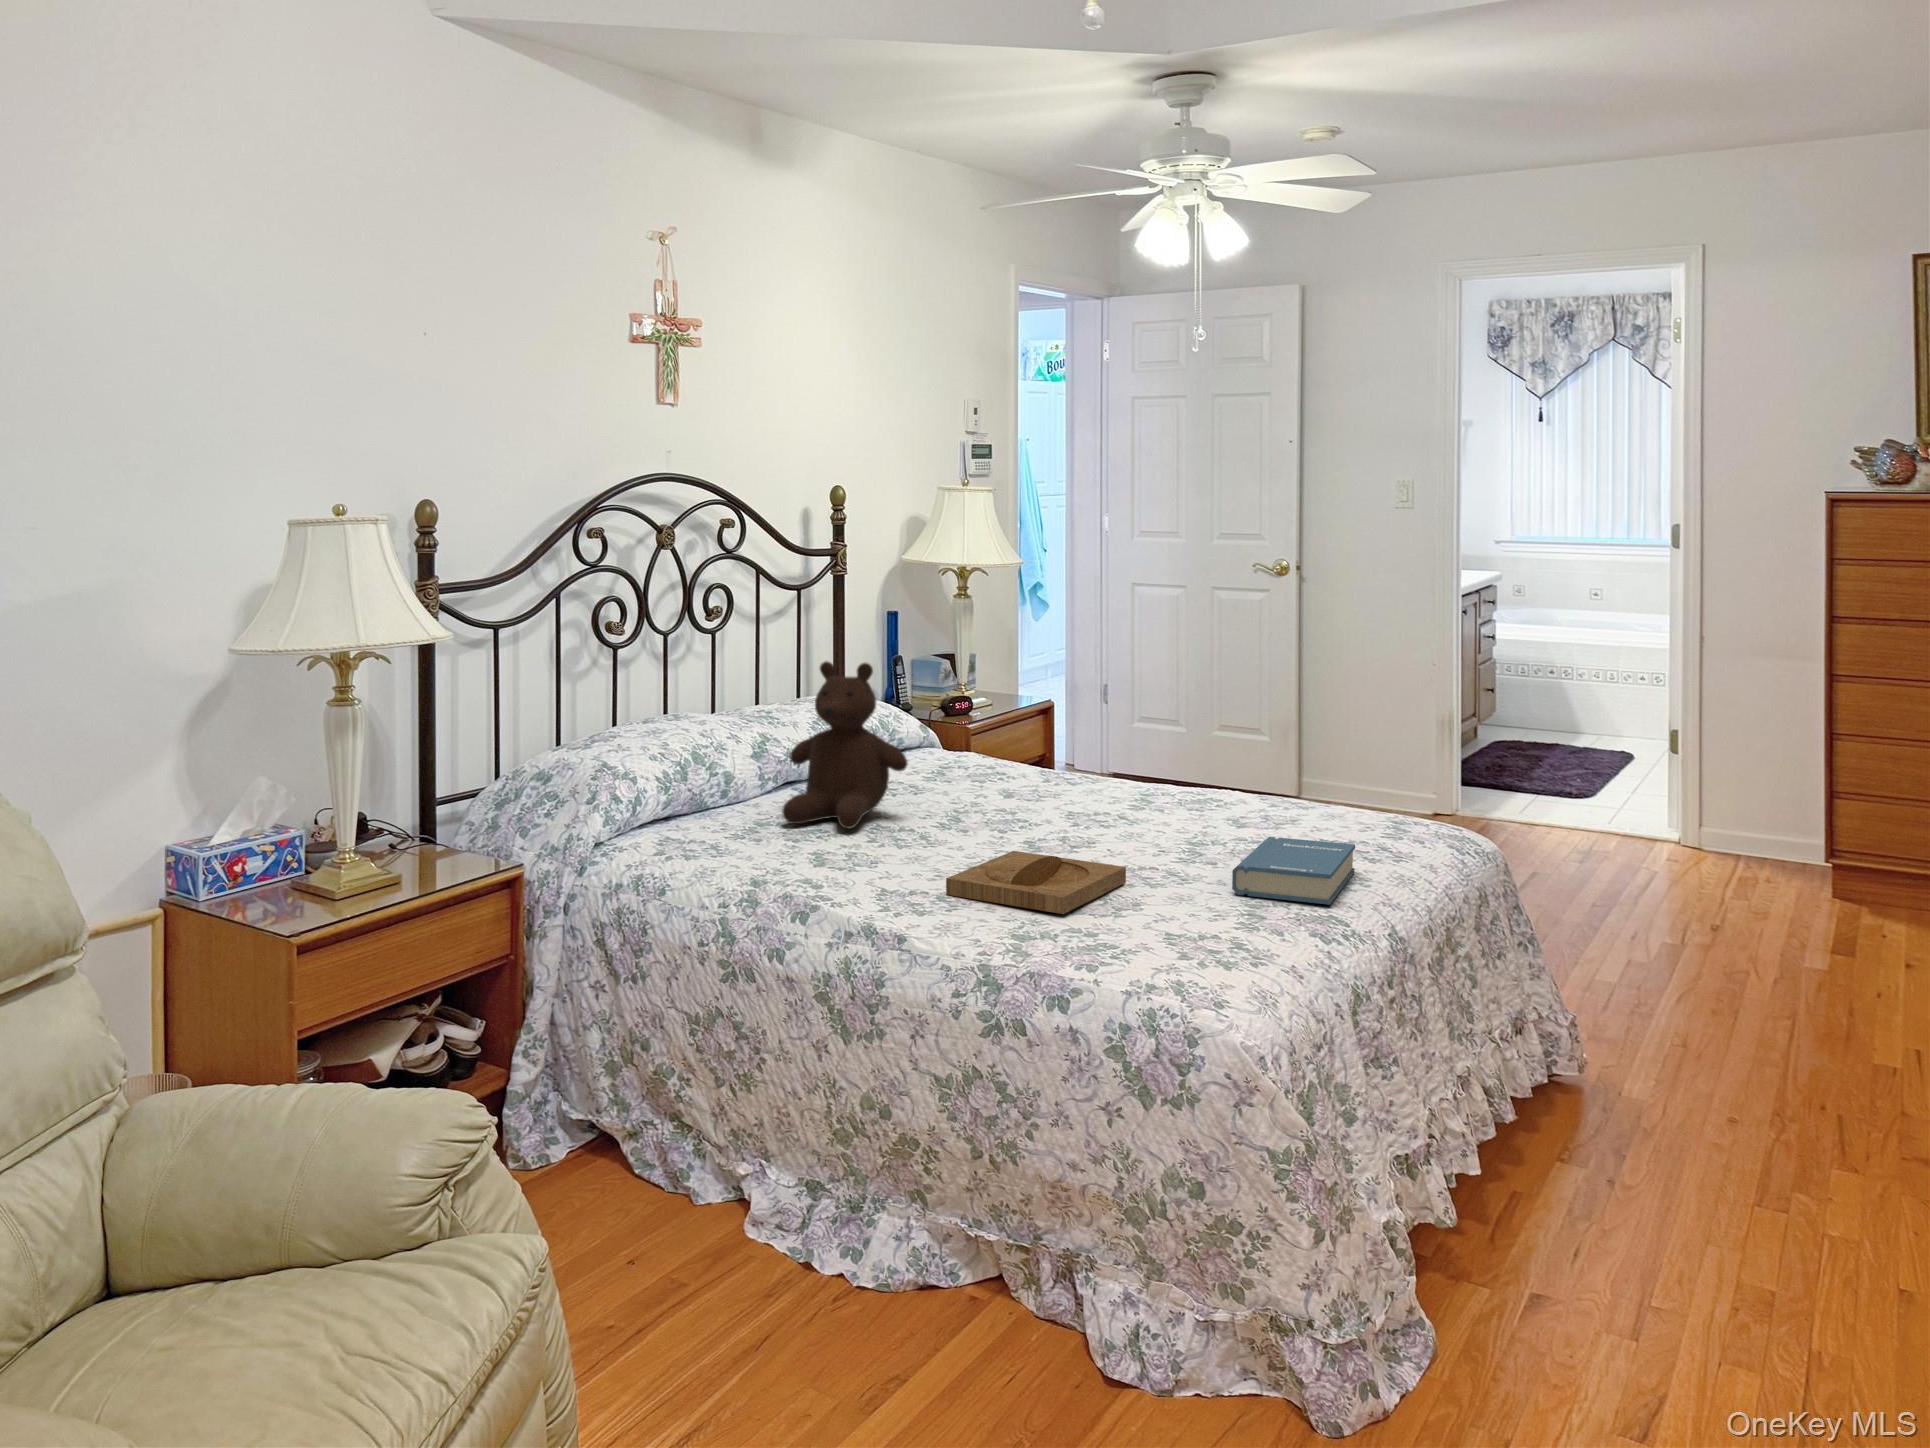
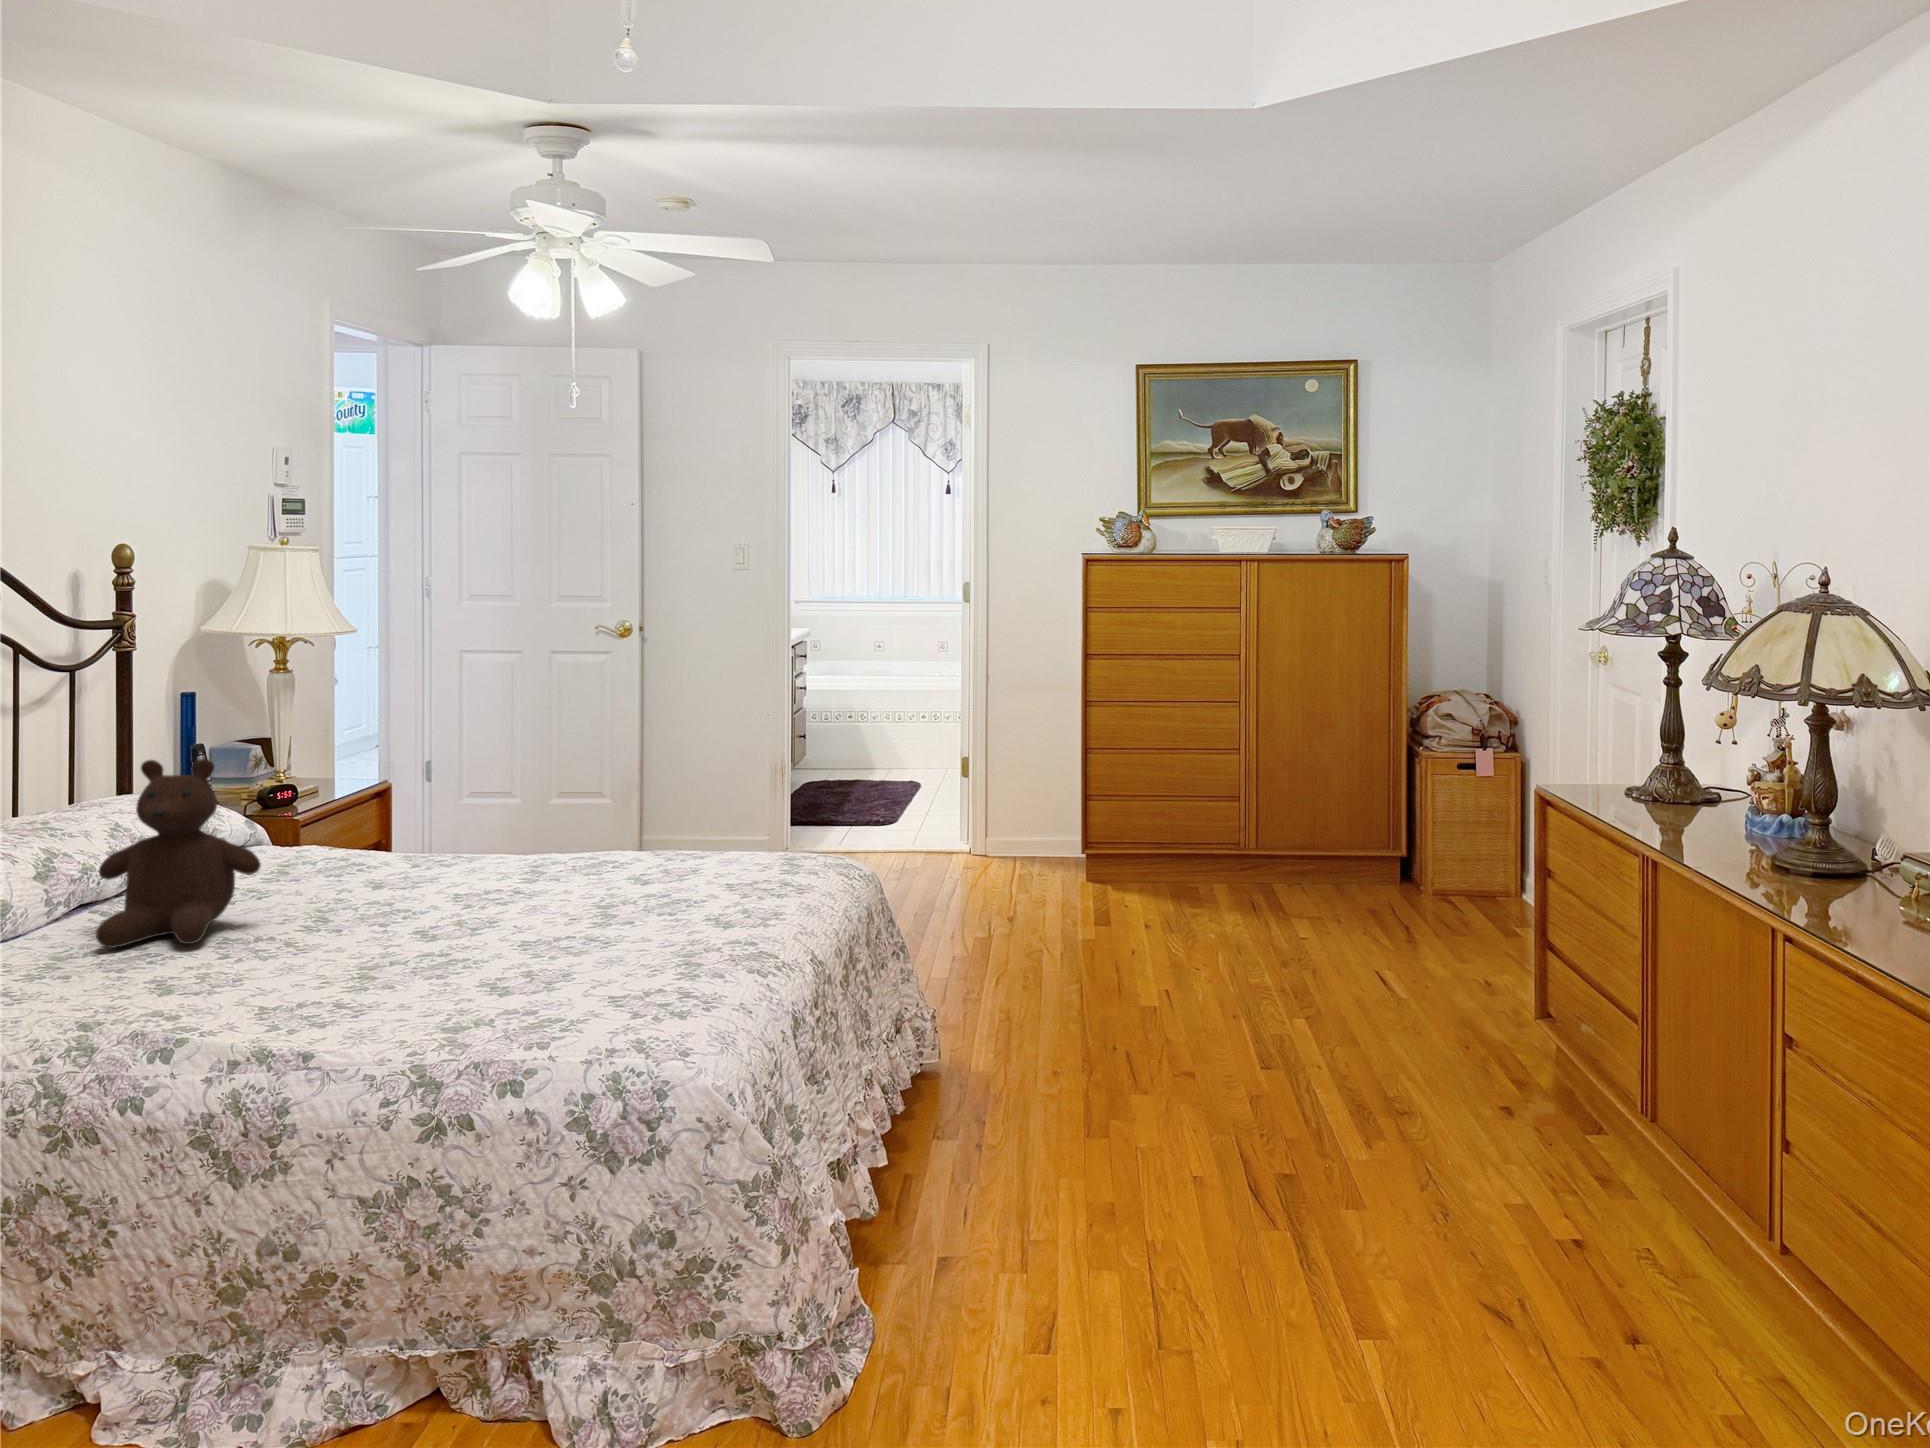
hardback book: present [1232,837,1355,905] -> none [644,895,741,954]
tray: present [946,851,1126,914] -> none [343,942,537,998]

